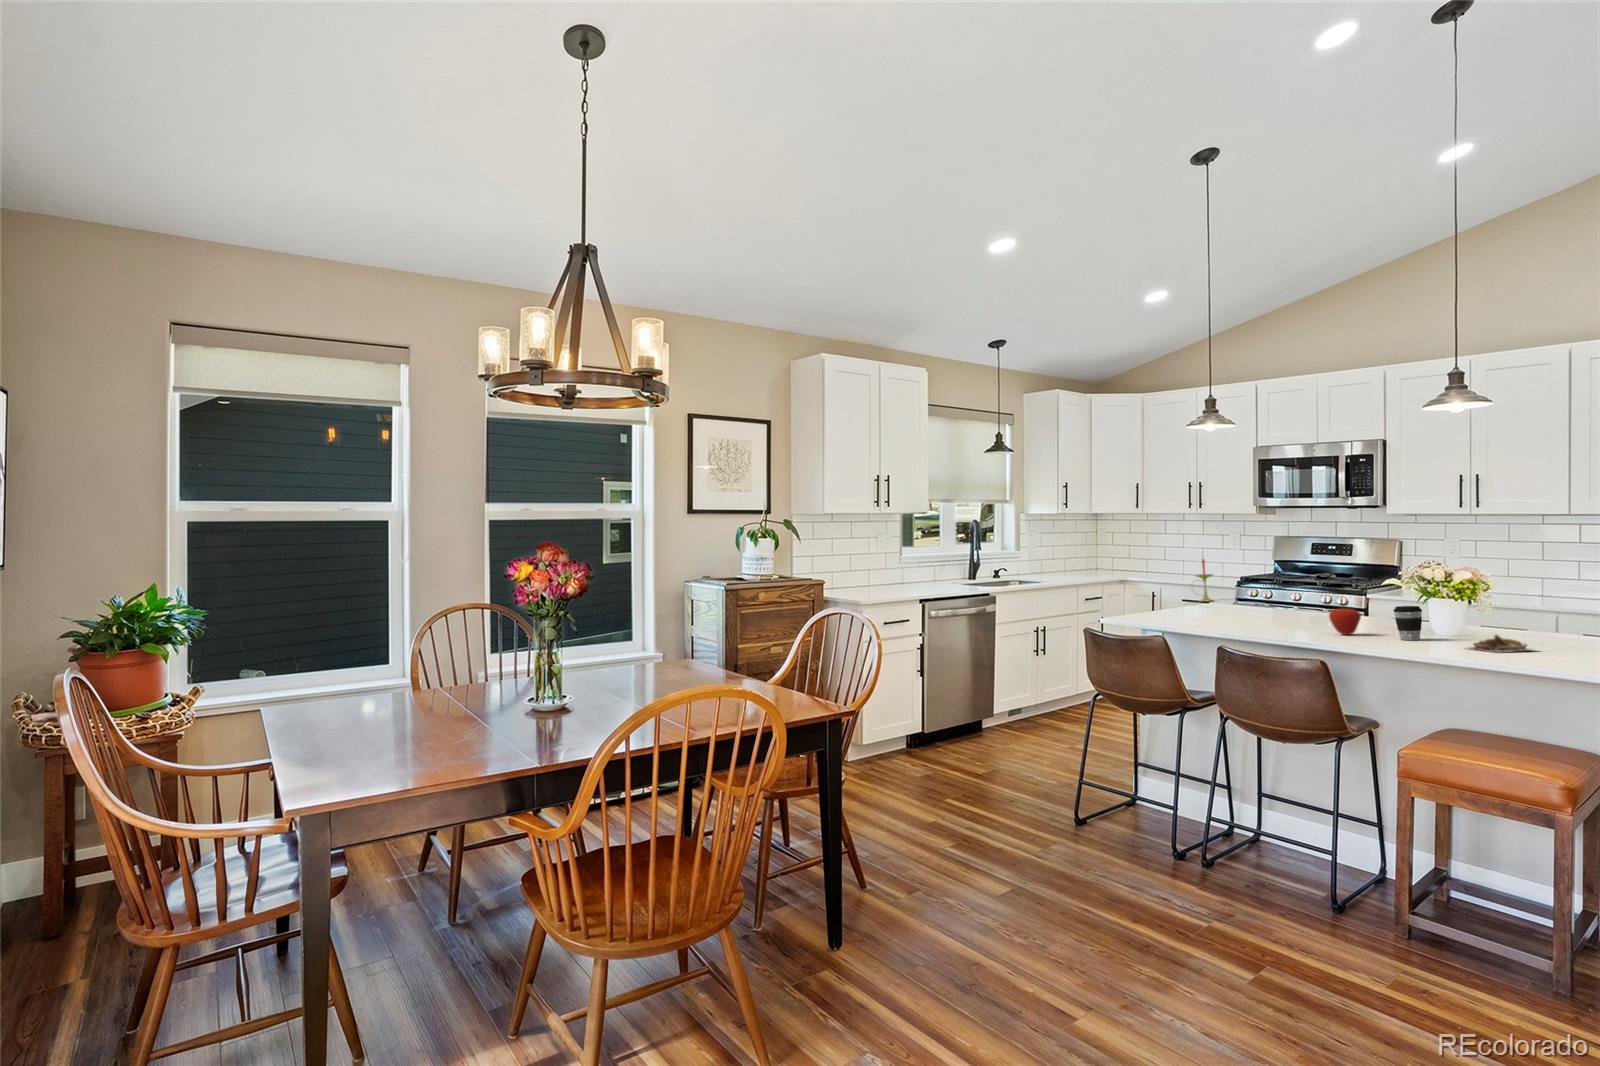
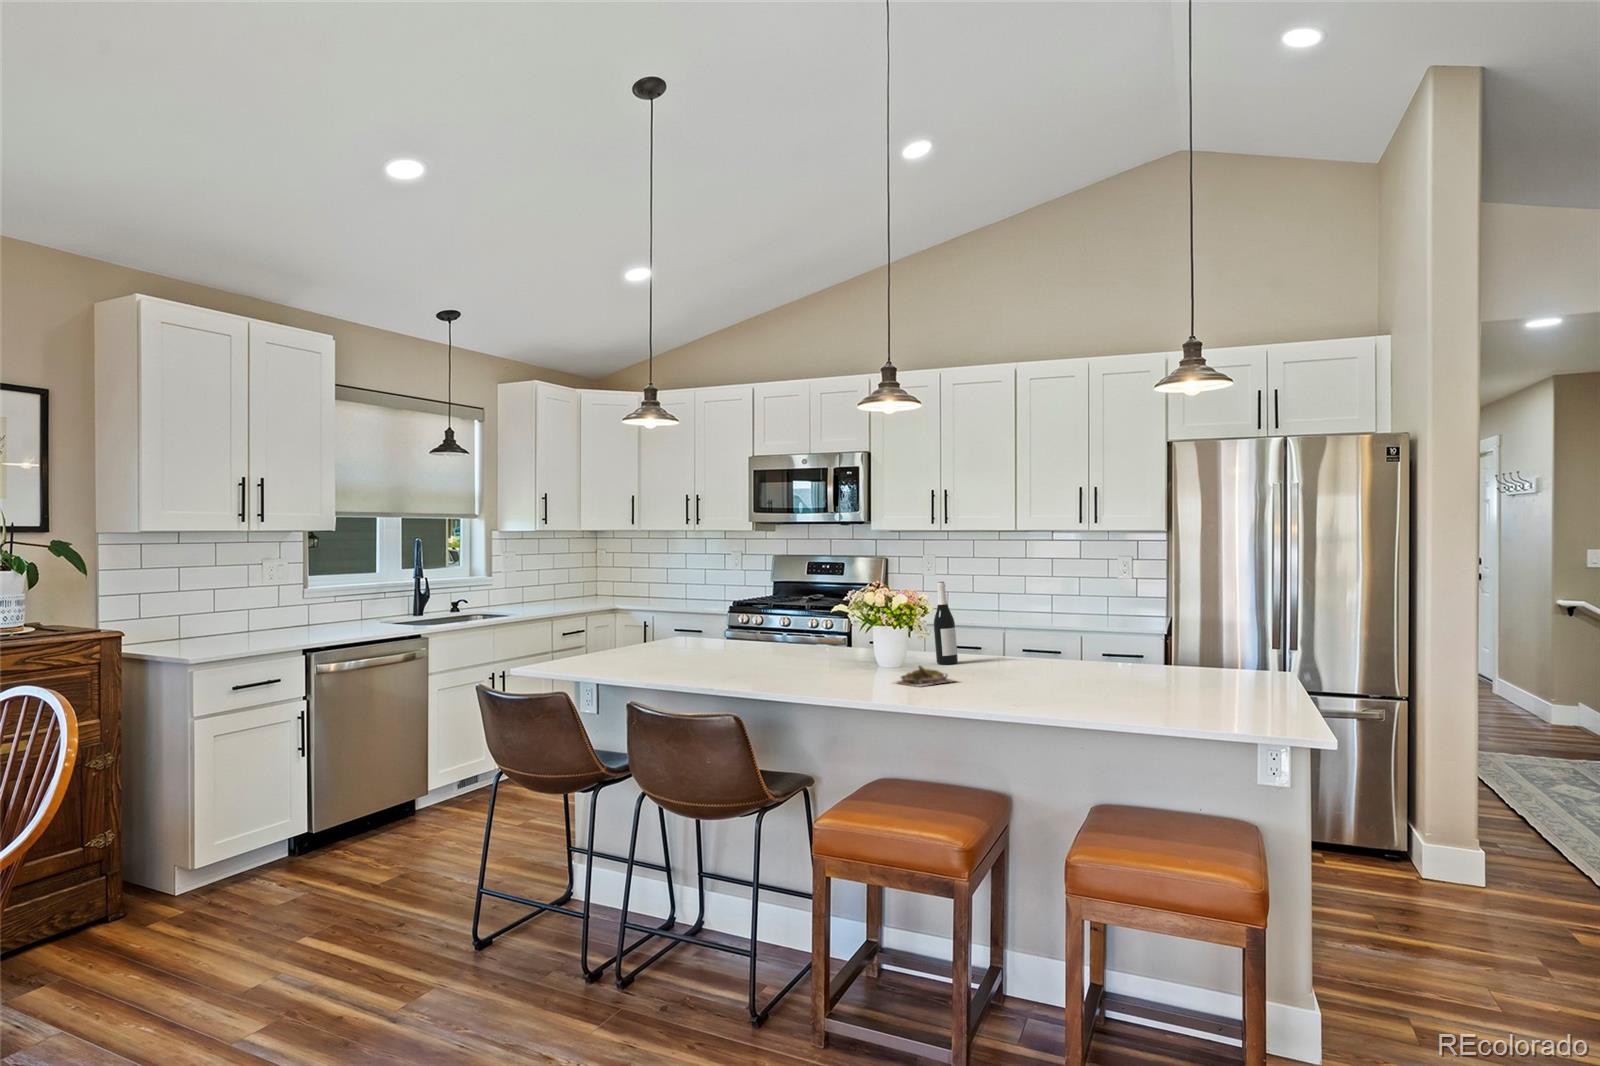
candle: present [1194,559,1212,602] -> none [692,580,717,630]
wine bottle: none [1497,561,1526,638] -> present [934,582,958,664]
coffee cup: present [1394,606,1422,640] -> none [837,634,863,674]
apple: present [1329,608,1361,635] -> none [780,637,811,670]

